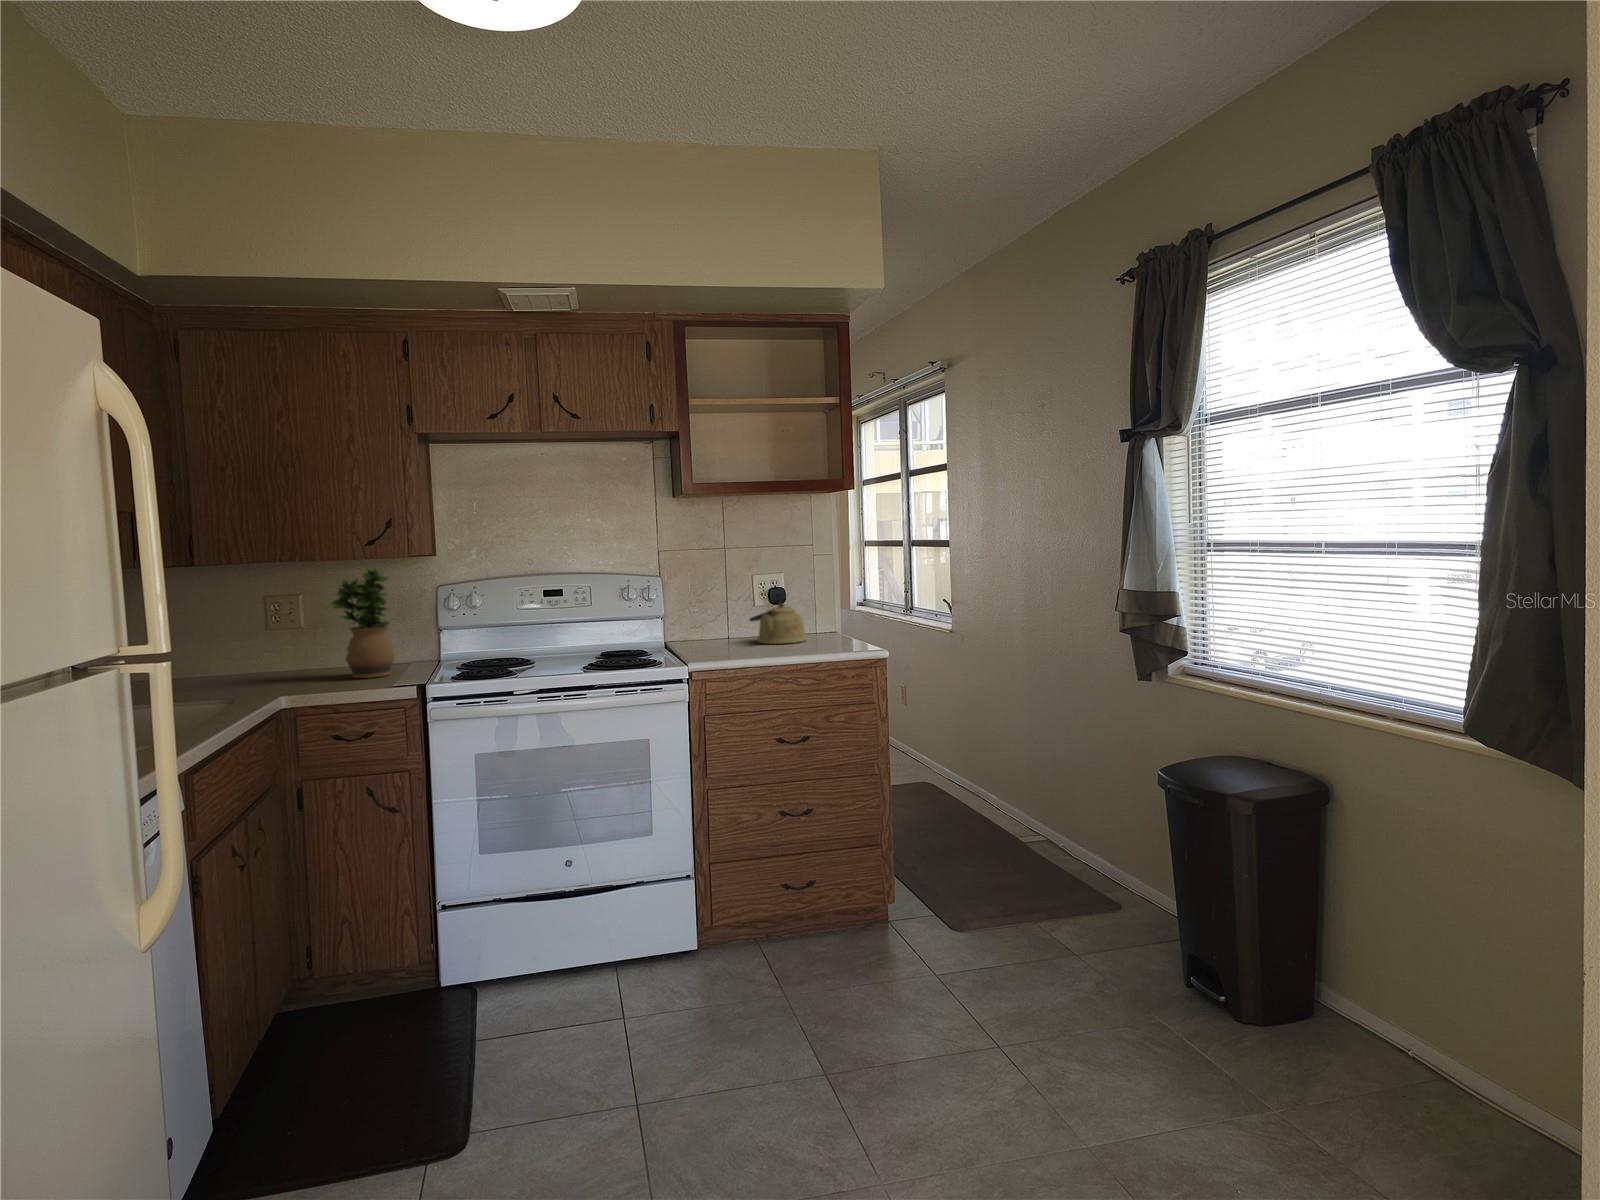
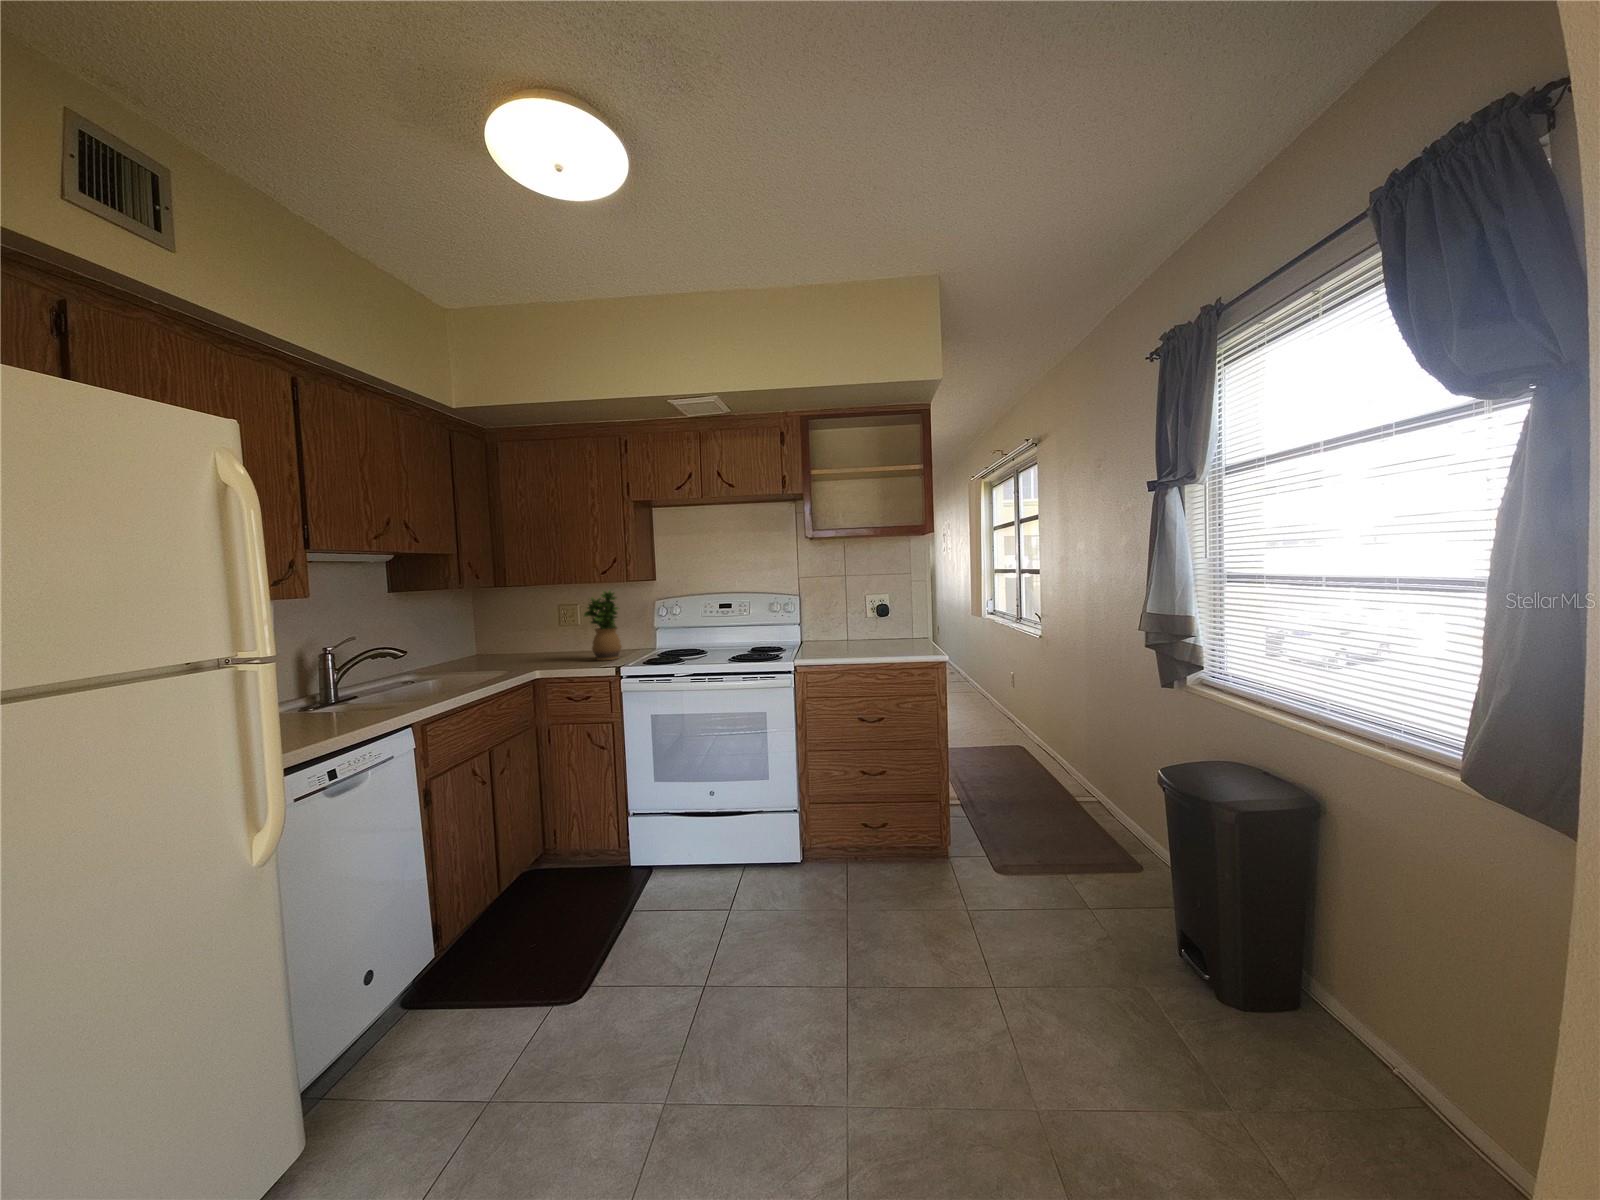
kettle: present [750,603,806,644] -> none [855,617,897,646]

